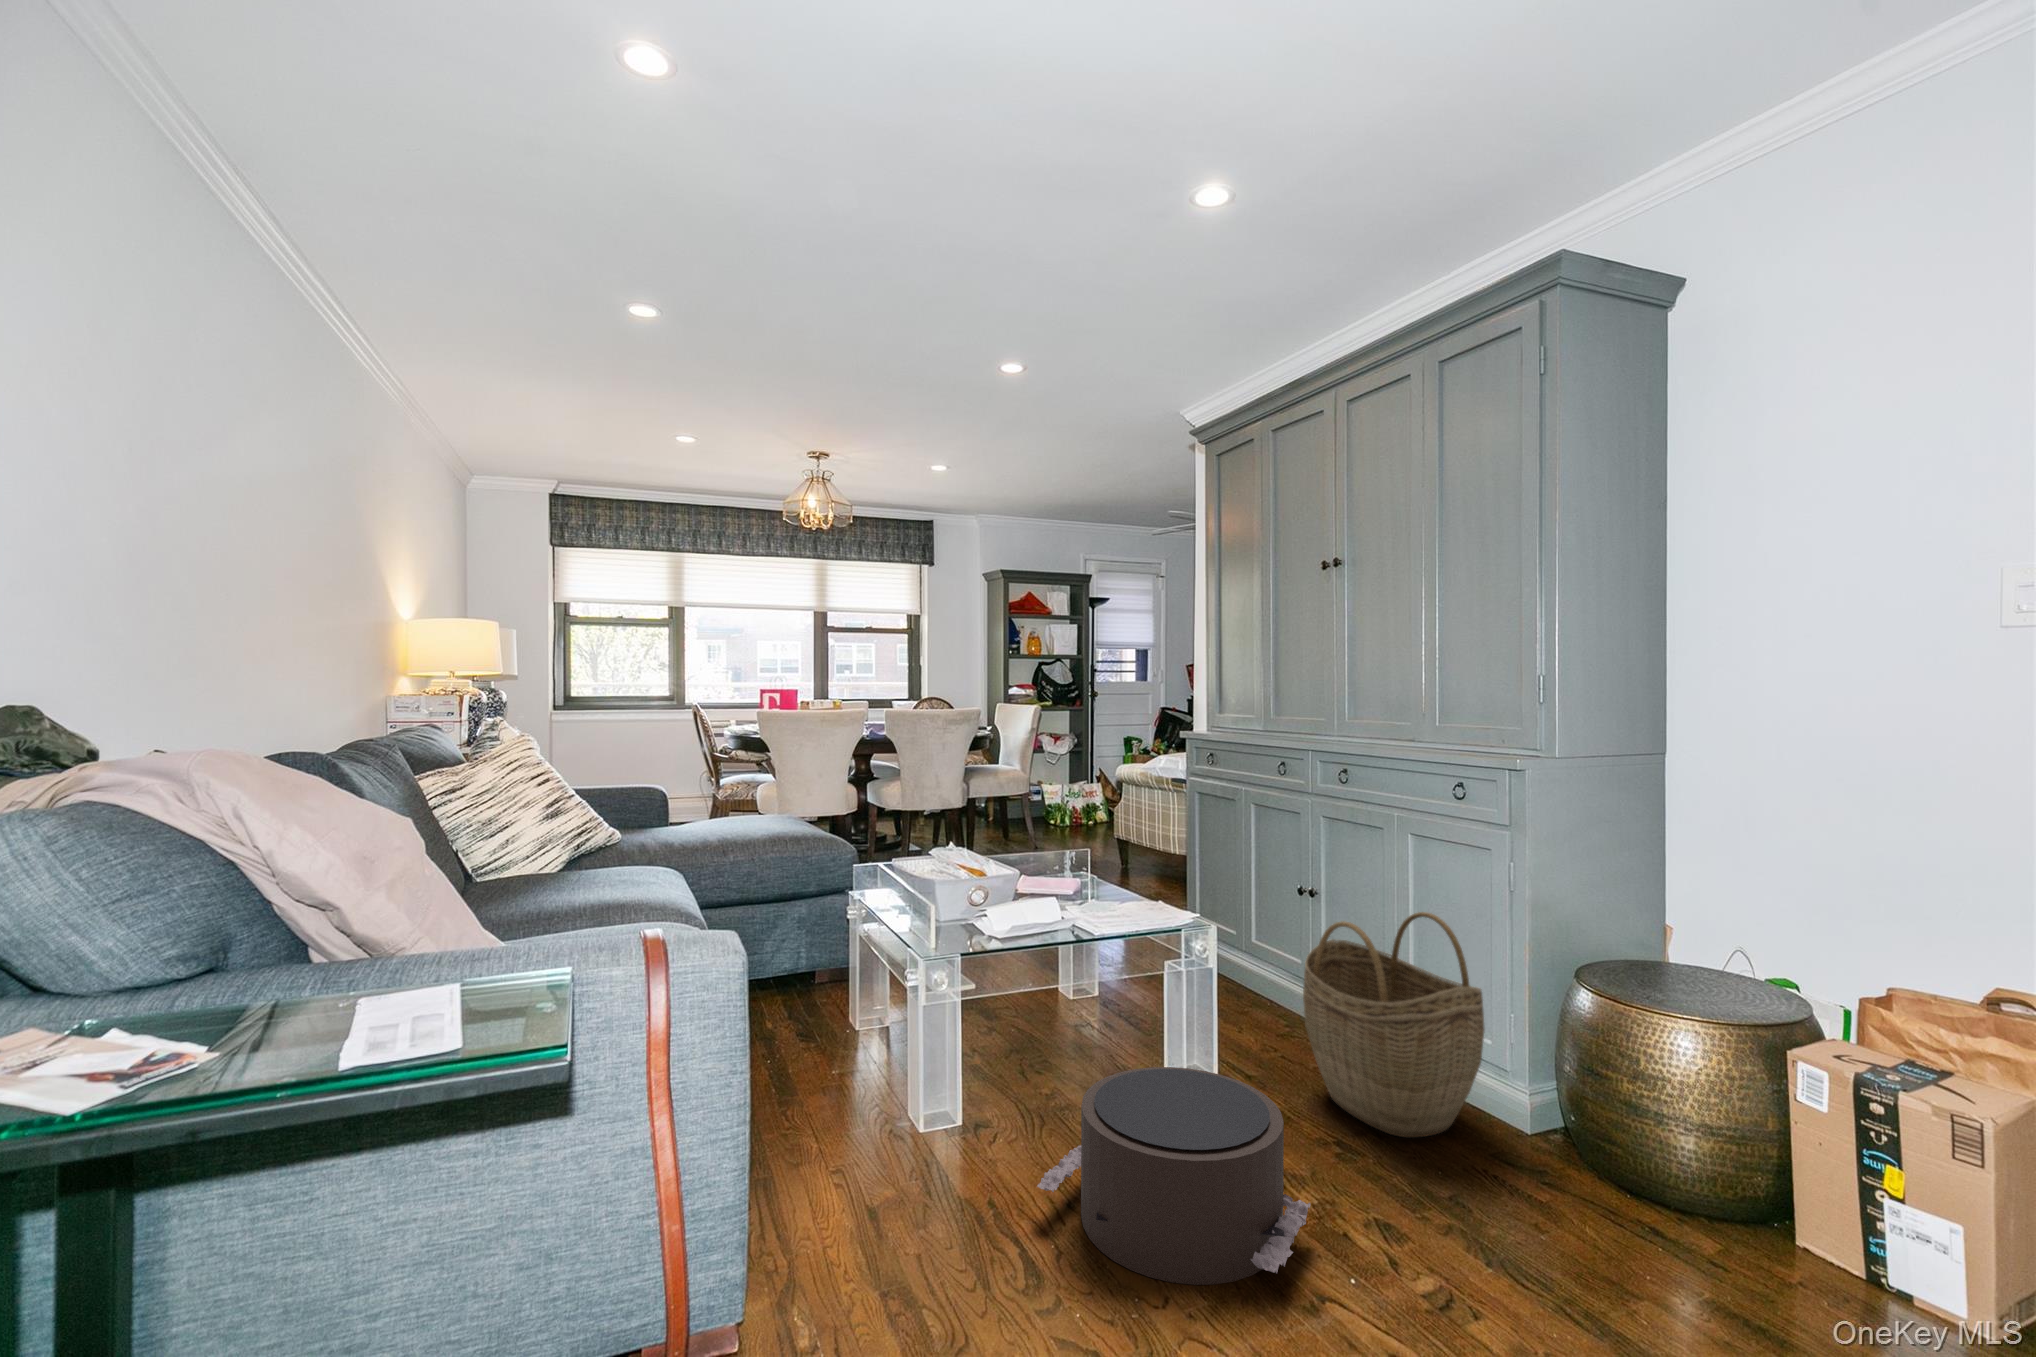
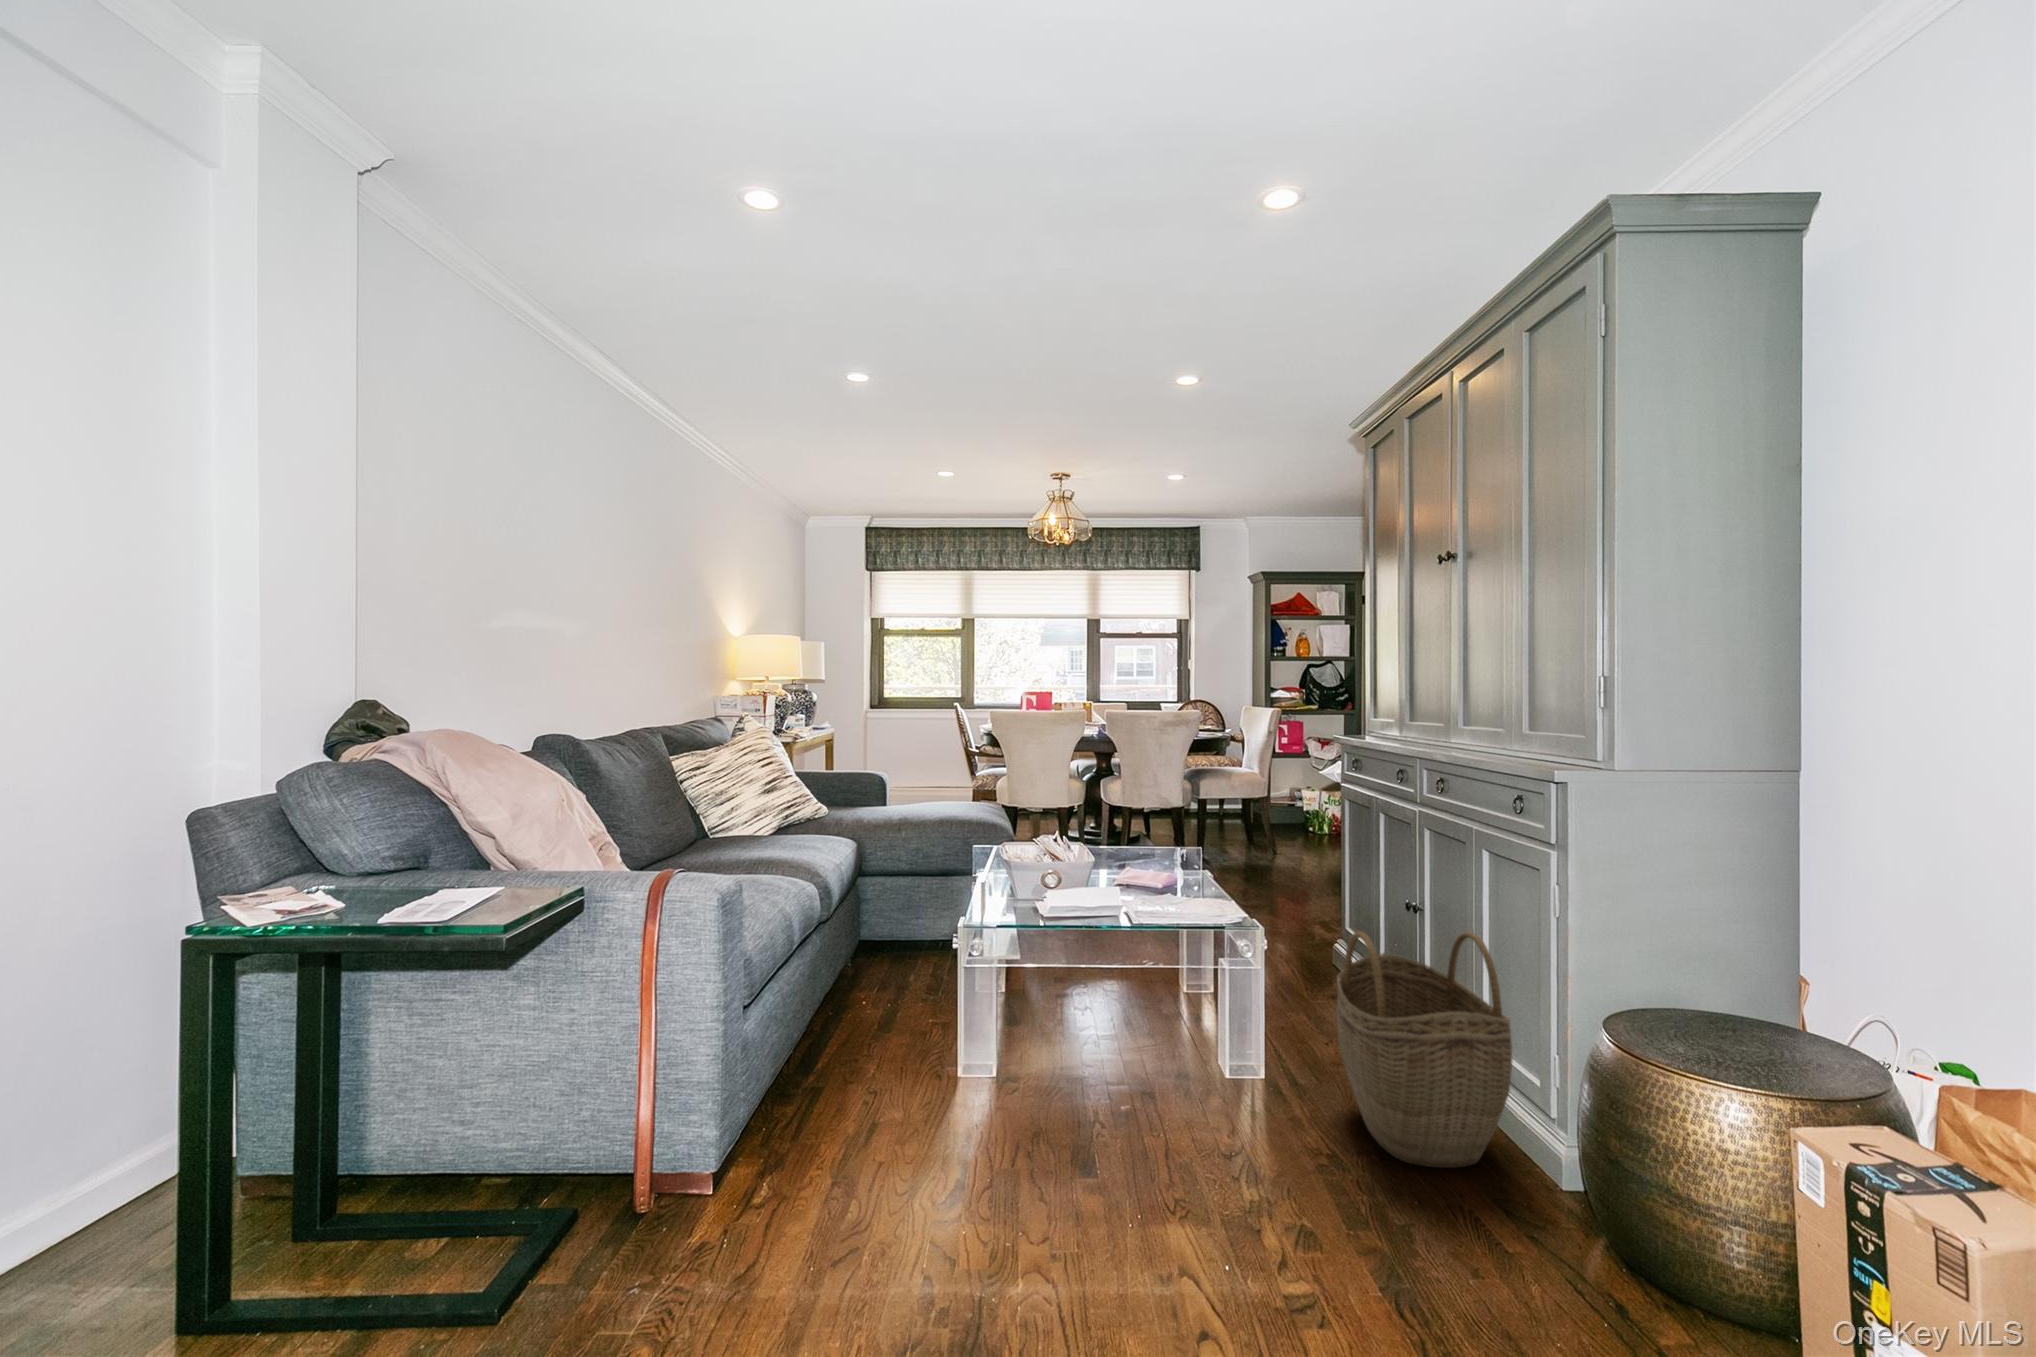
pouf: present [1037,1067,1311,1285] -> none [992,1043,1219,1238]

